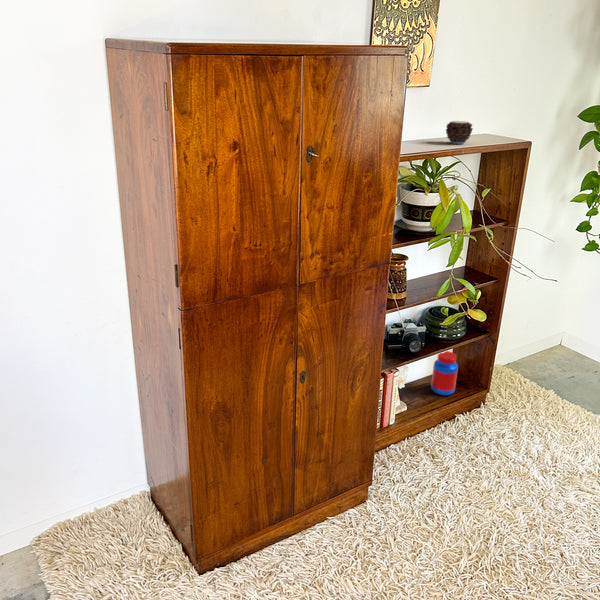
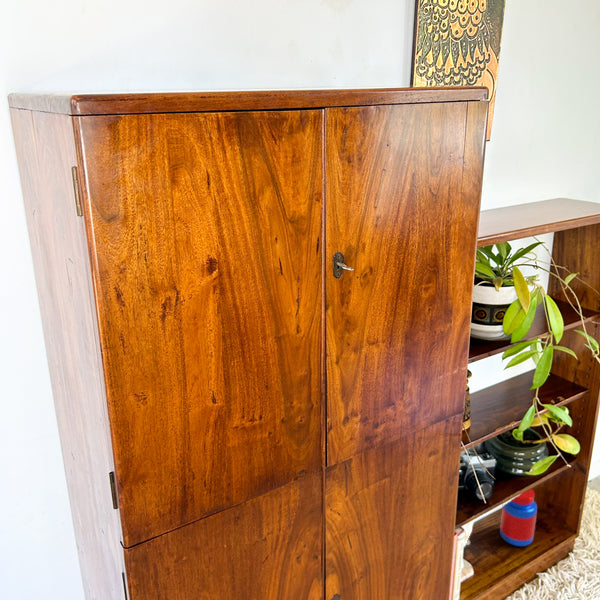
candle: present [446,121,473,144] -> none [515,179,554,216]

